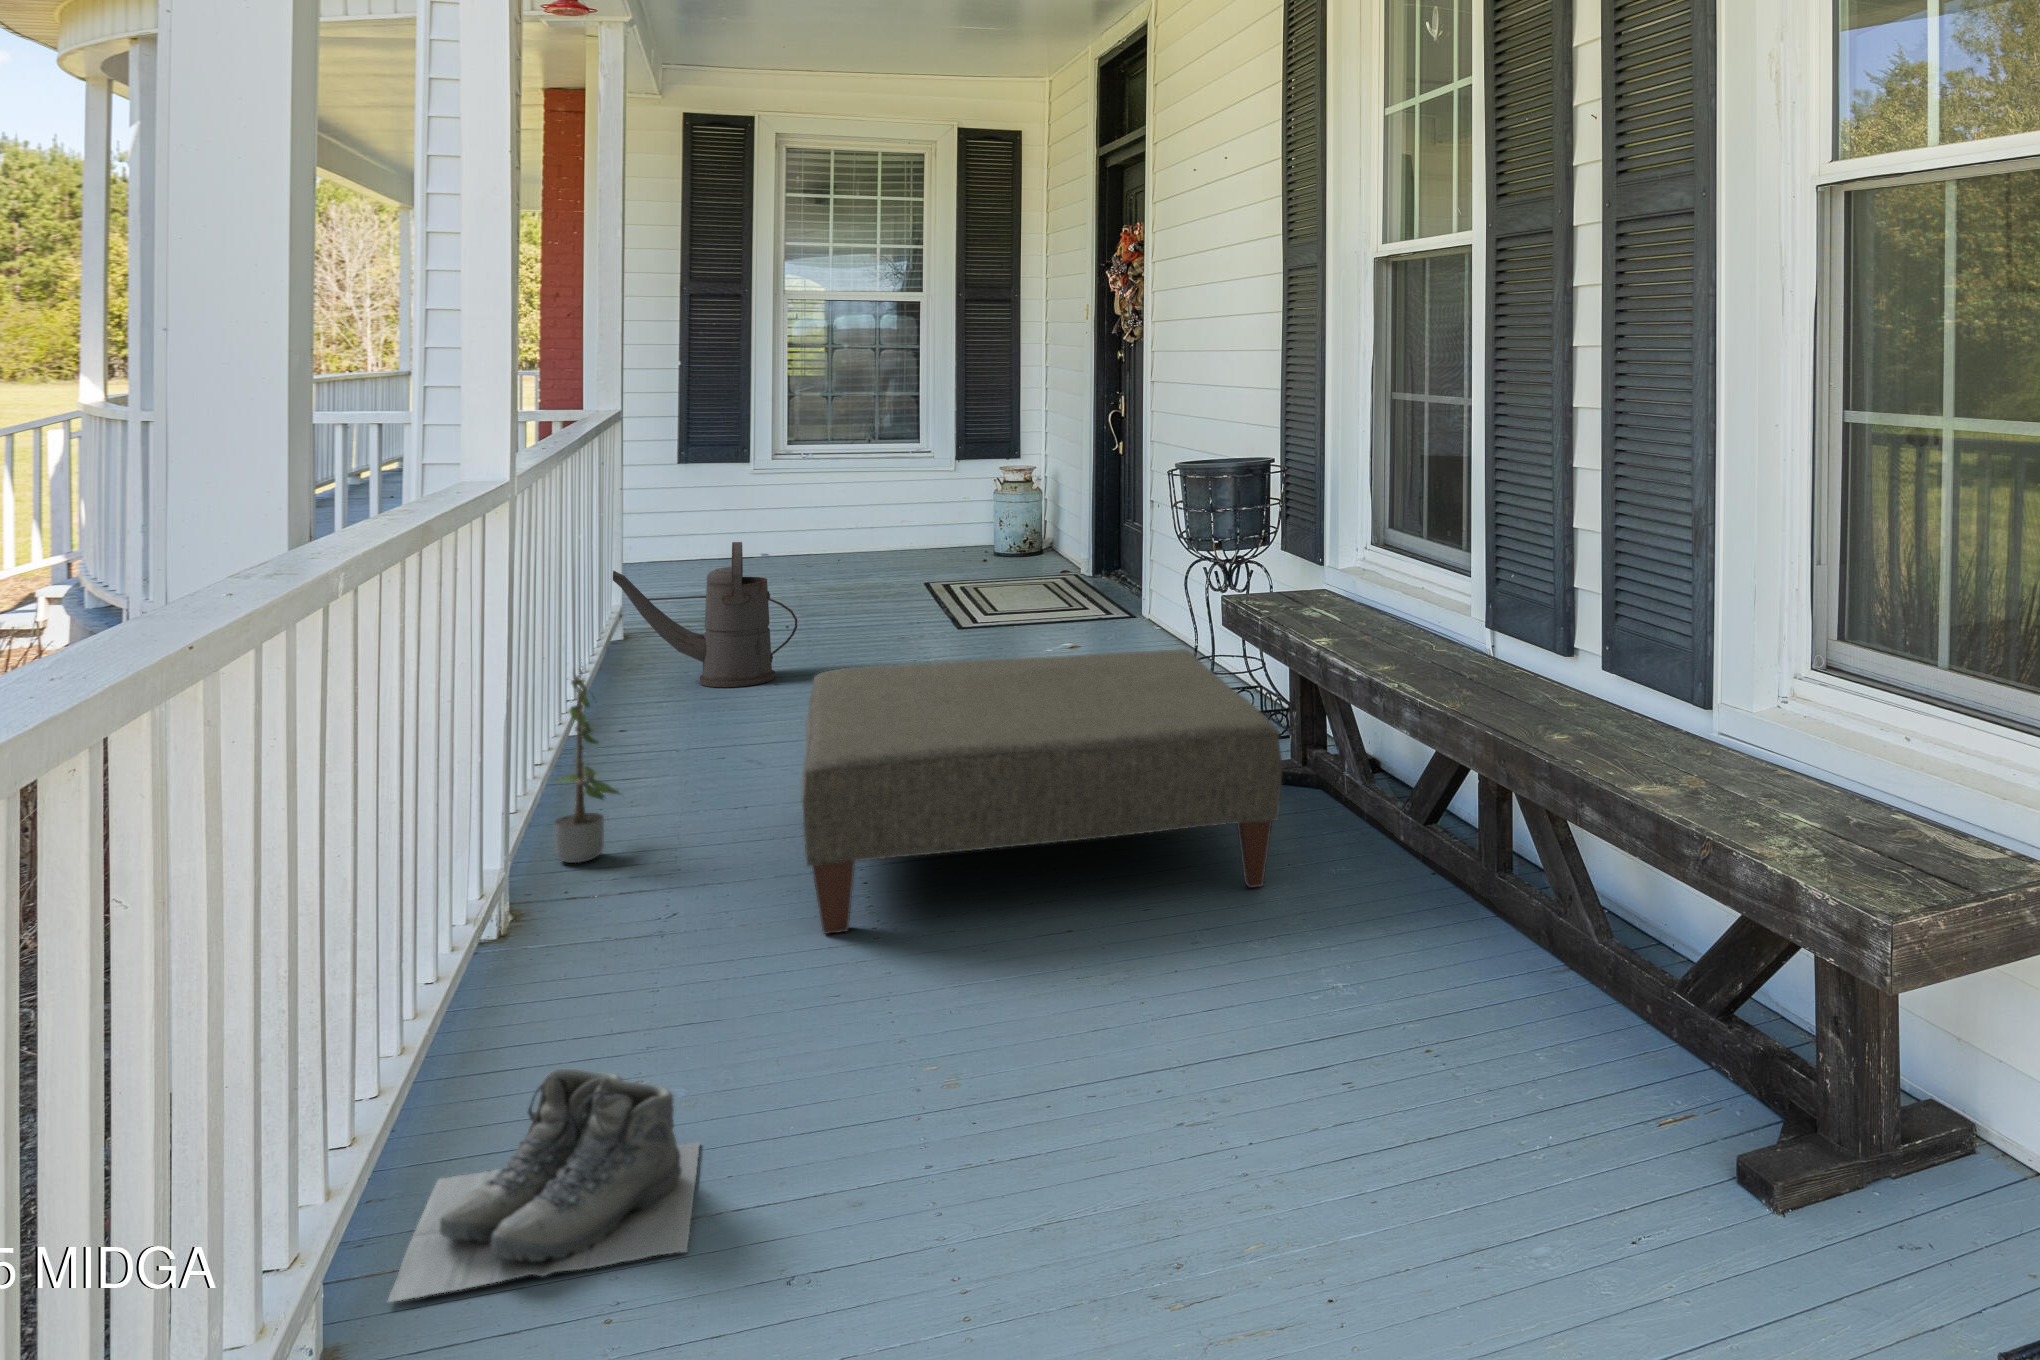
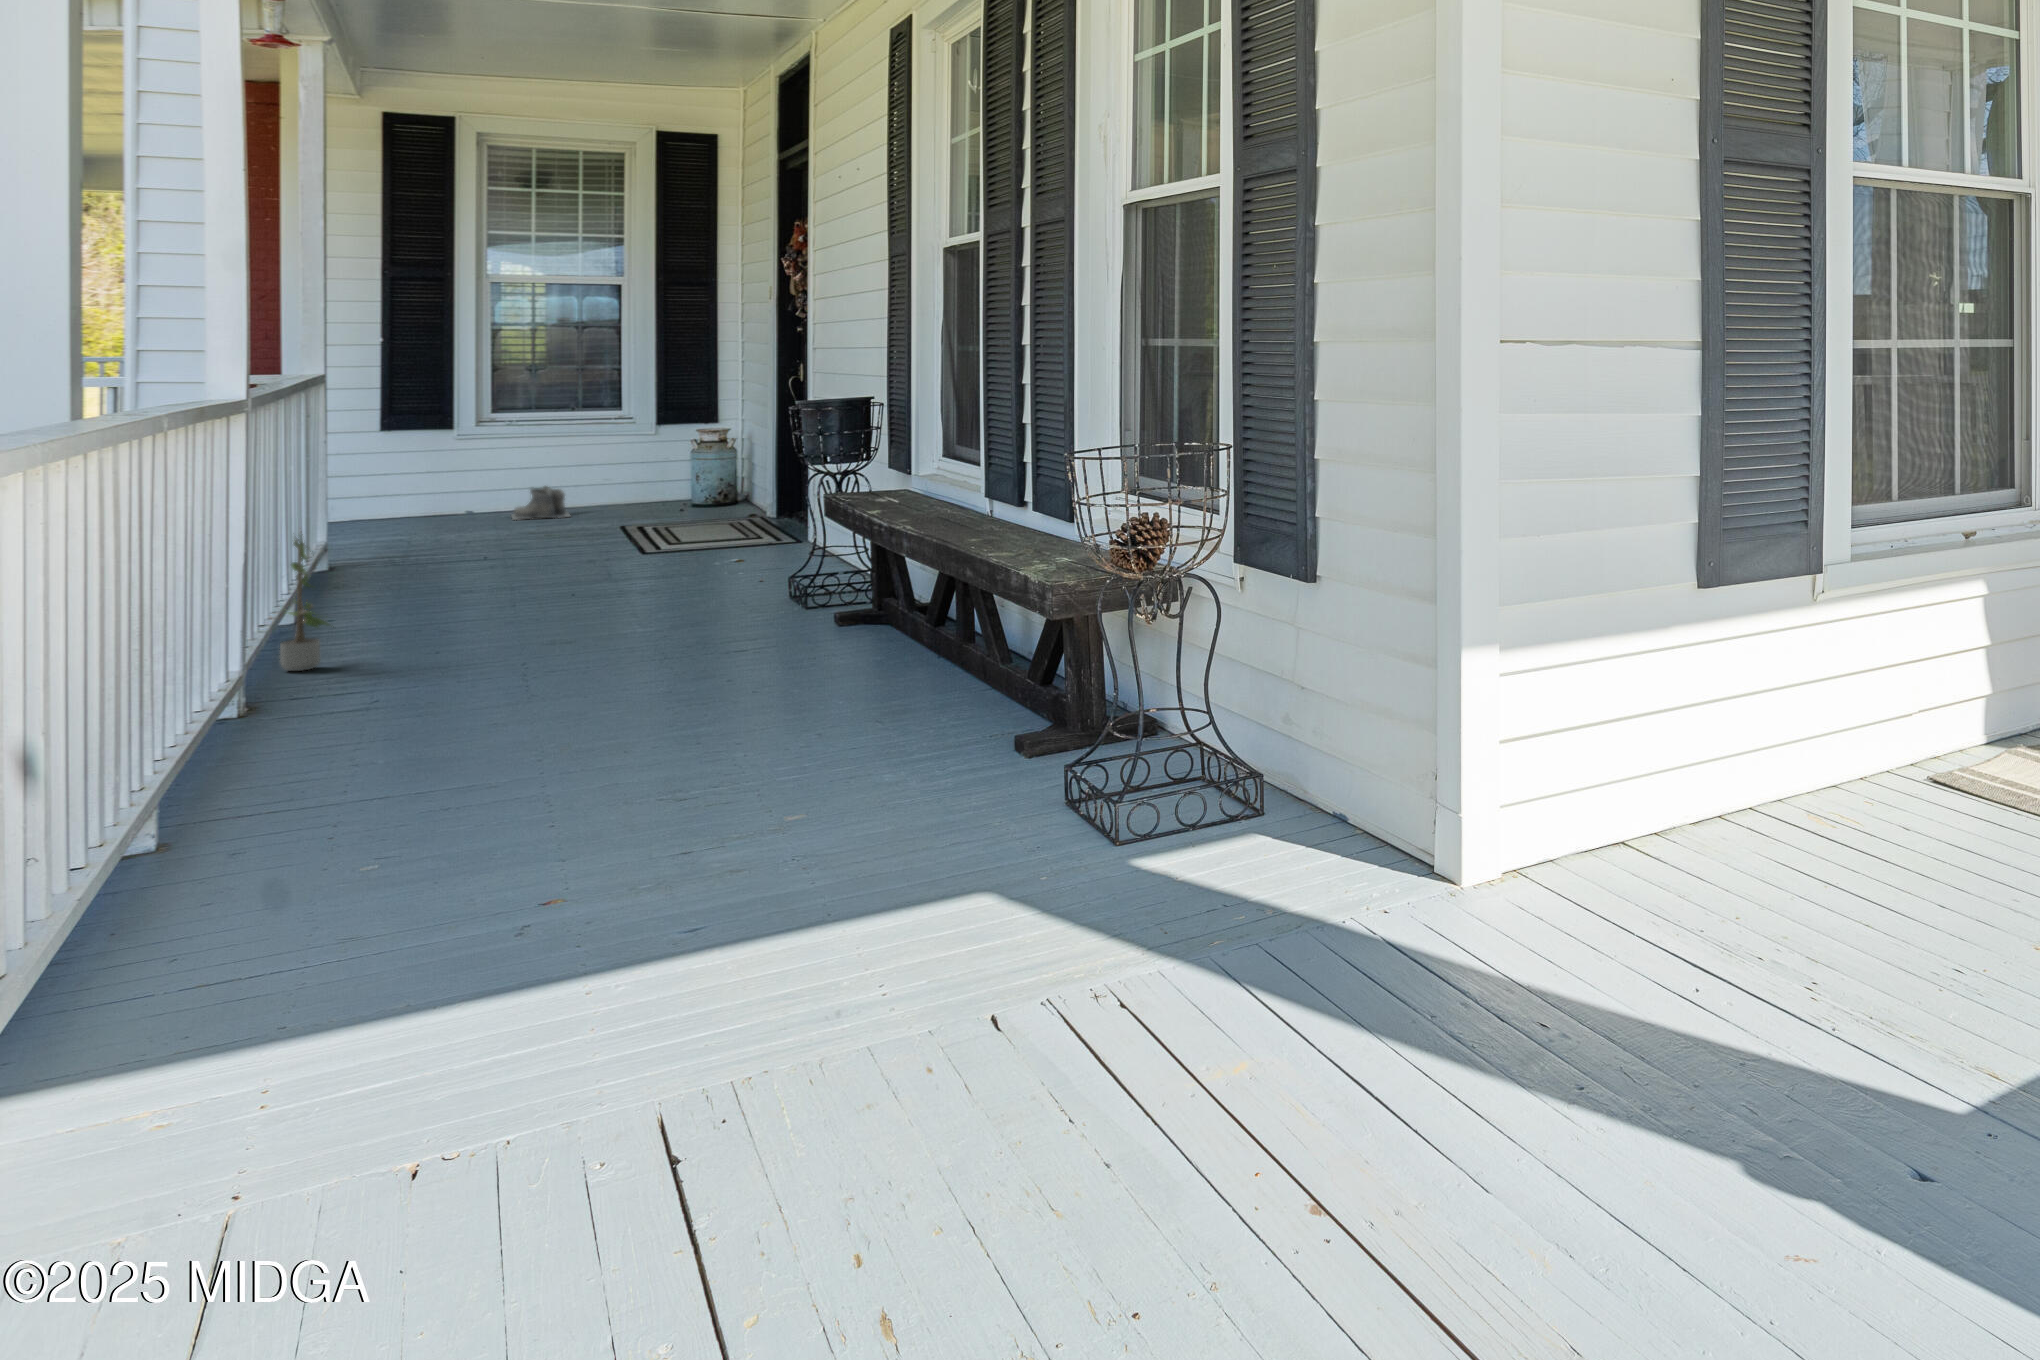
watering can: present [613,542,797,687] -> none [318,473,488,589]
ottoman: present [801,649,1282,934] -> none [474,527,831,690]
boots: present [388,1069,700,1302] -> present [512,486,569,520]

